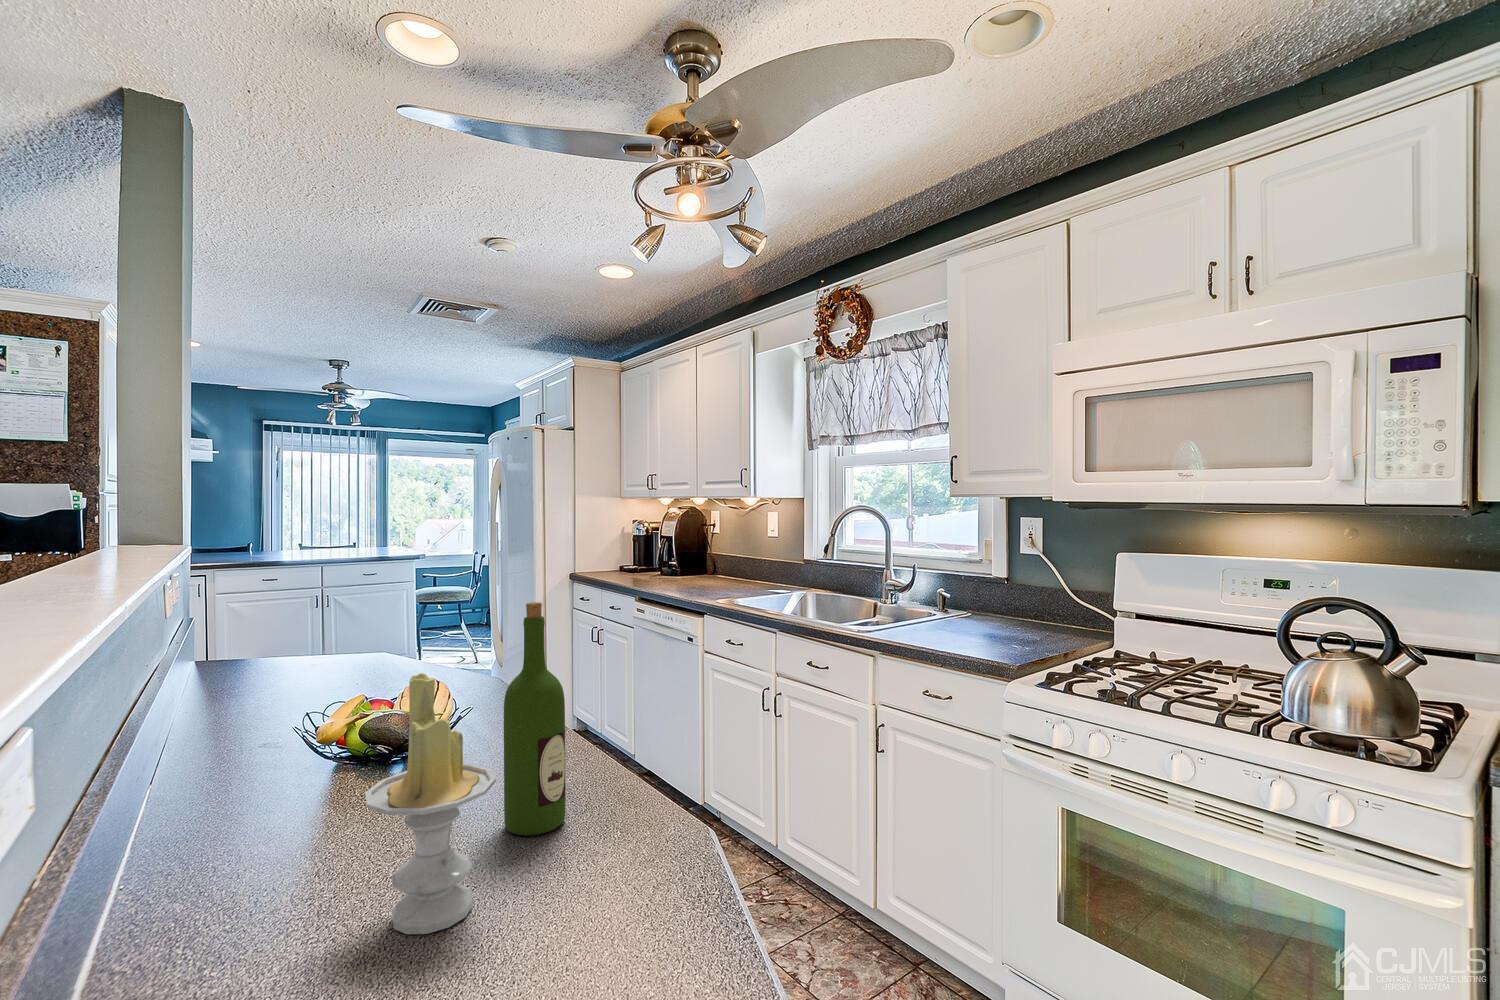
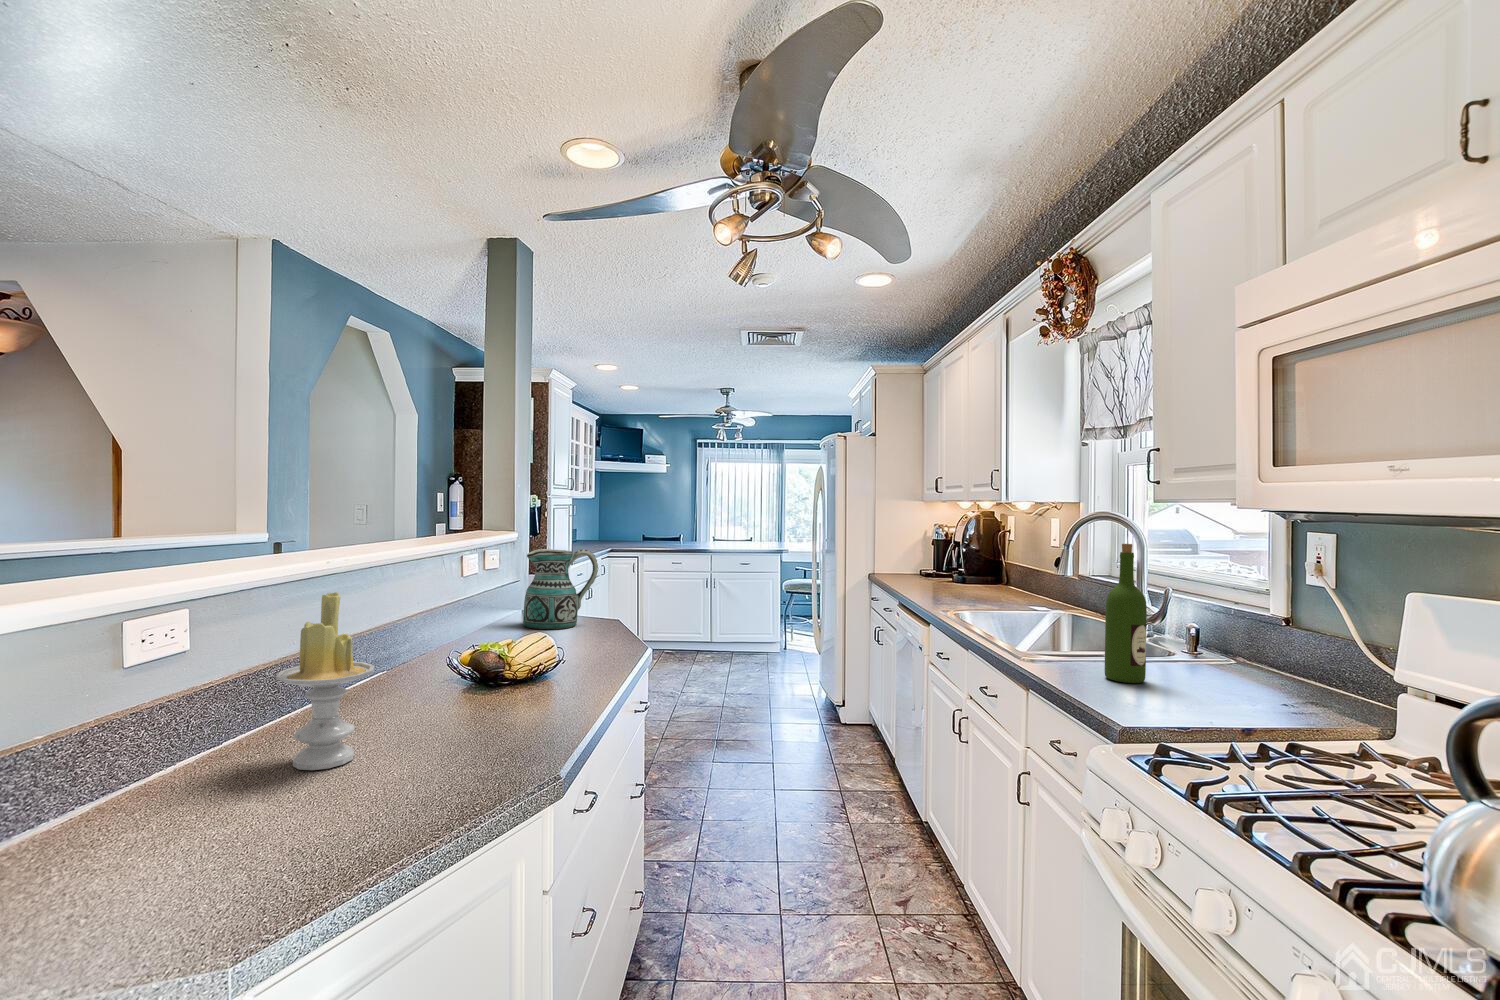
ceramic pitcher: none [273,578,375,691] -> present [523,549,598,629]
wine bottle: present [504,602,566,836] -> present [1105,544,1147,683]

